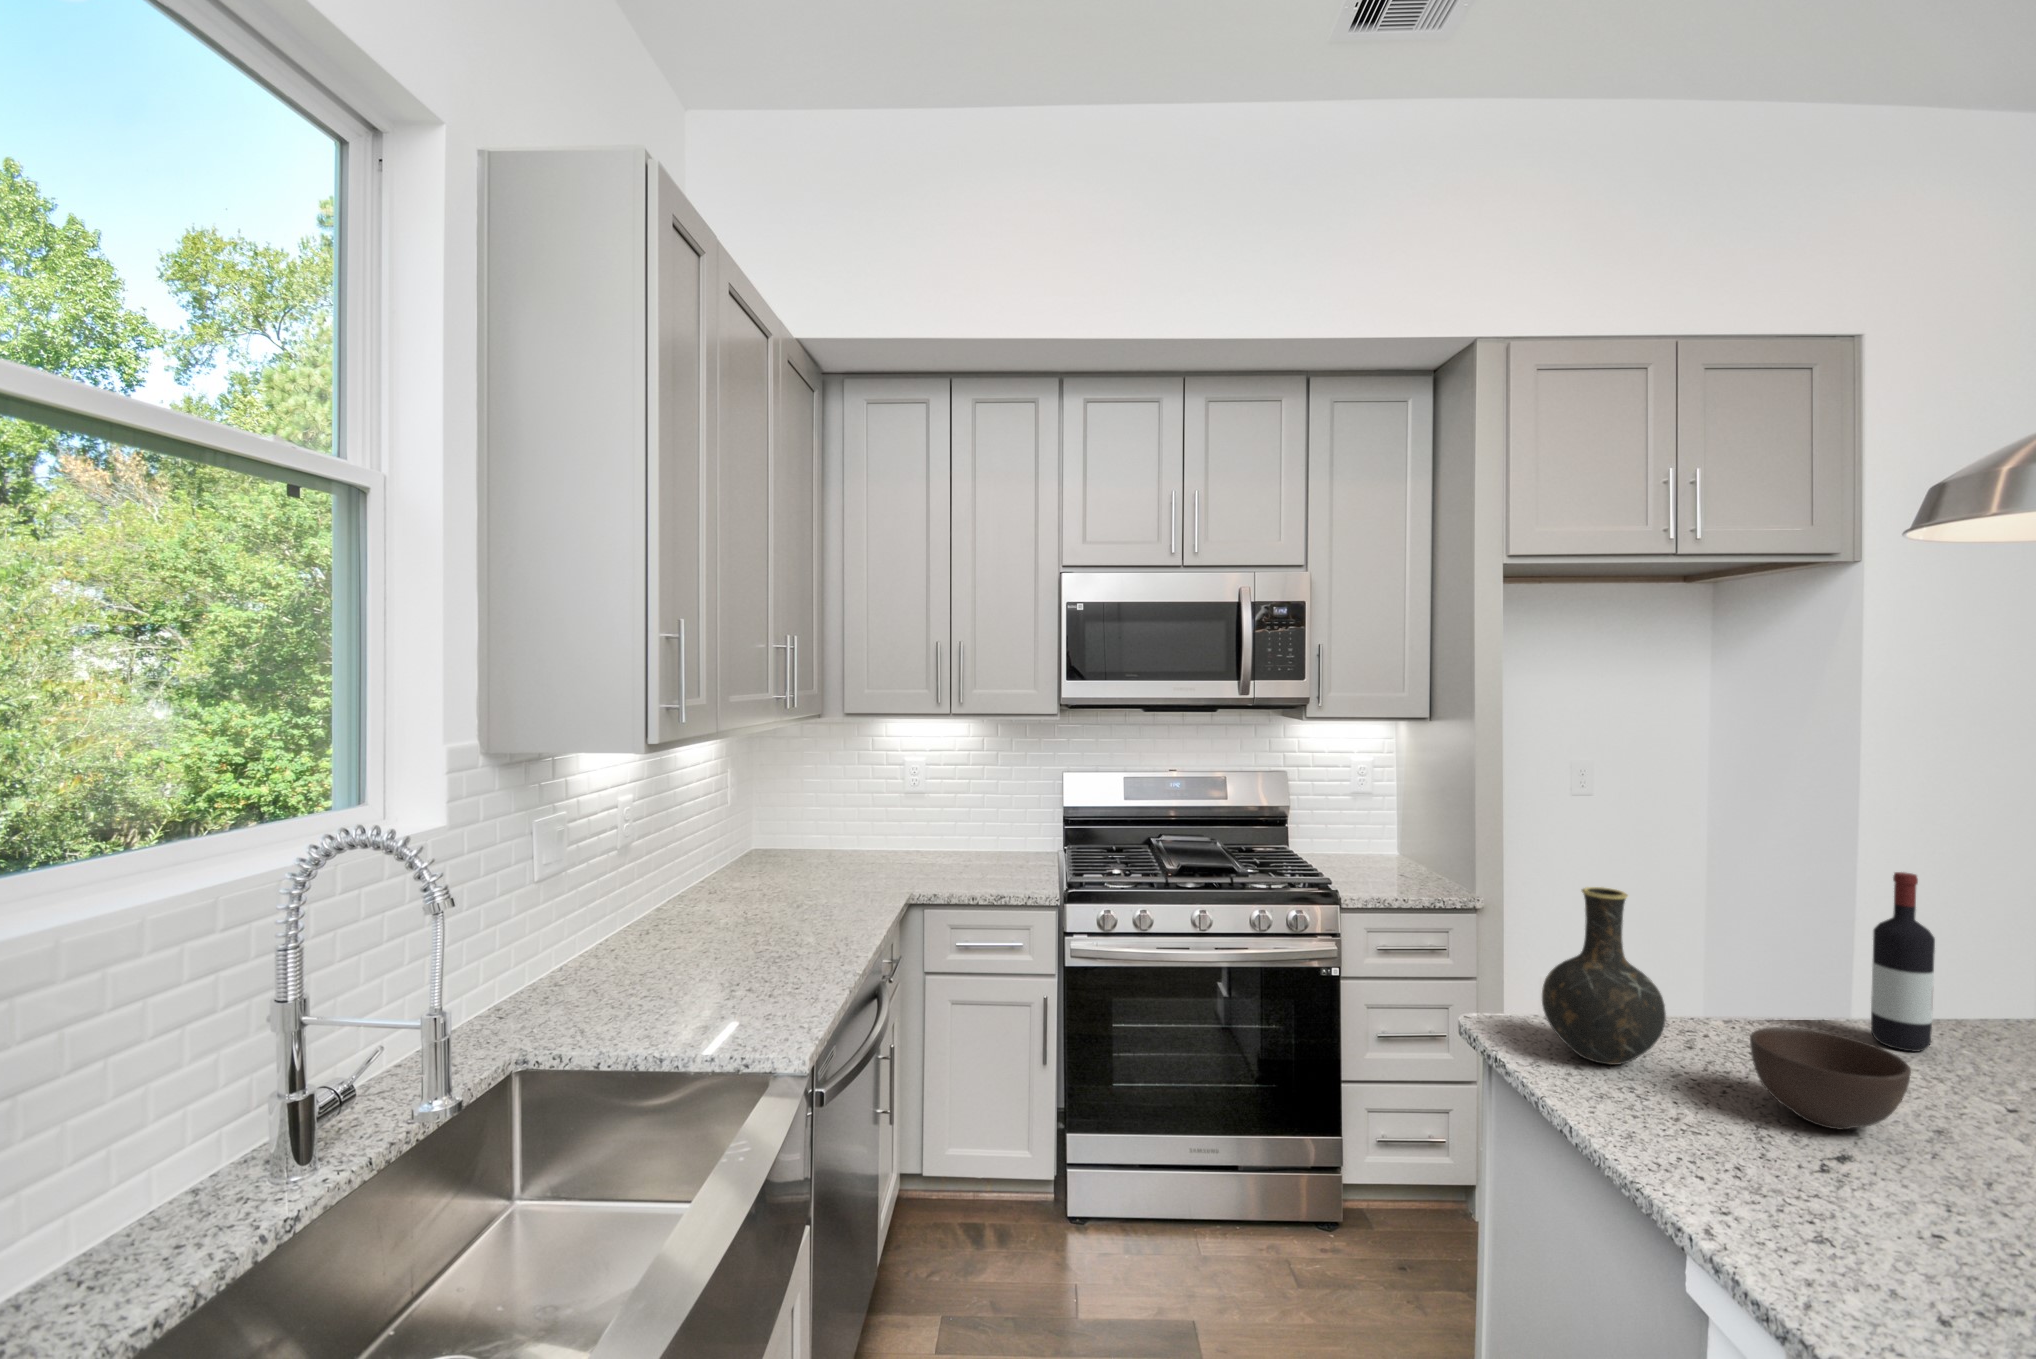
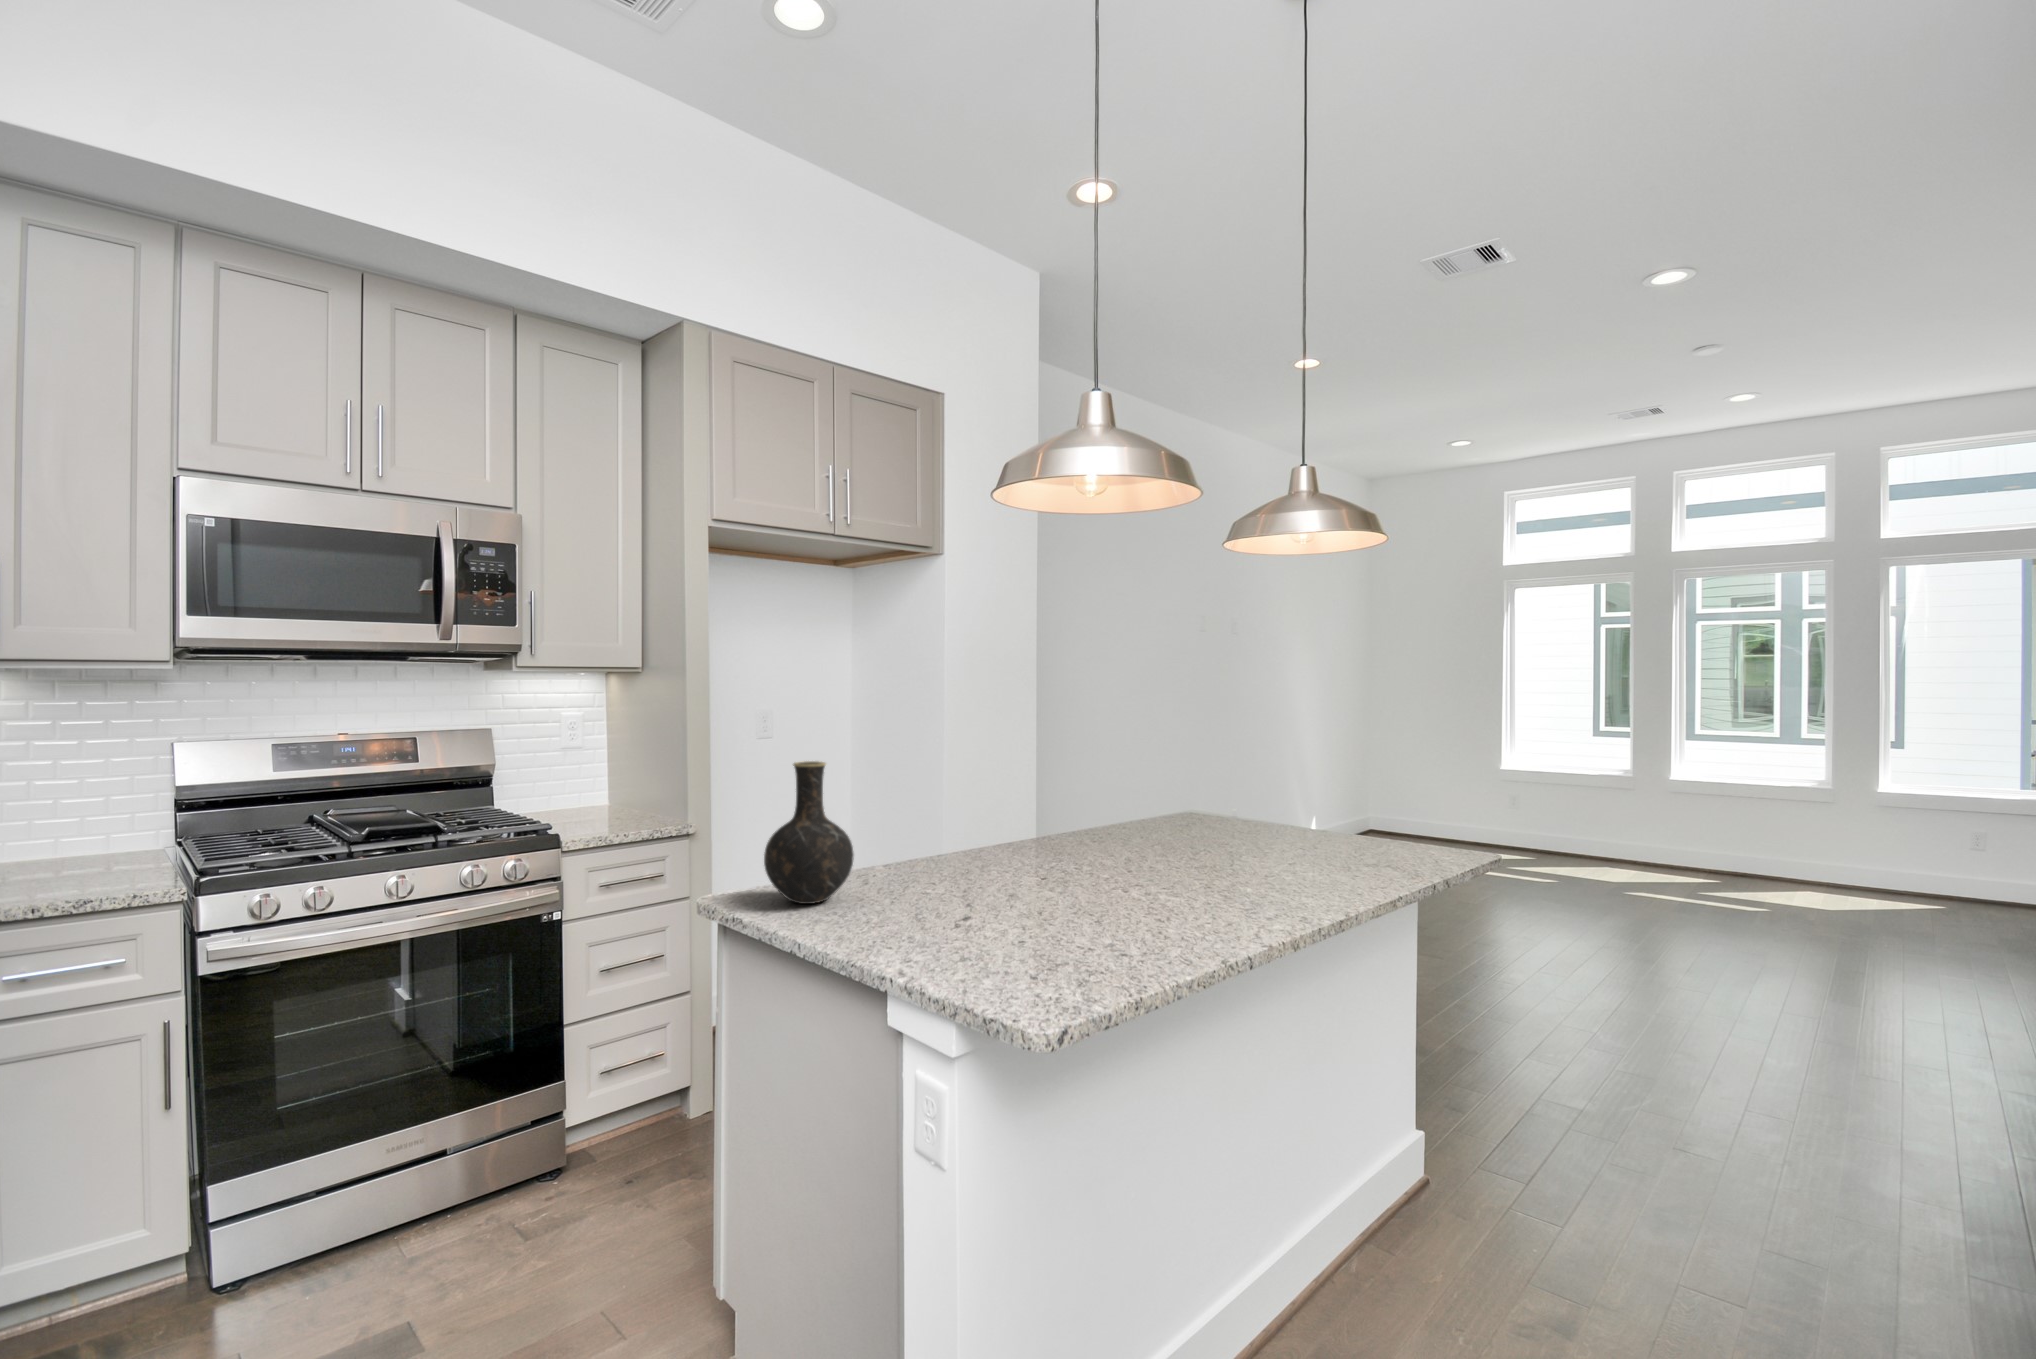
wine bottle: present [1871,872,1935,1052] -> none [968,739,999,861]
bowl: present [1750,1027,1911,1130] -> none [909,844,998,906]

